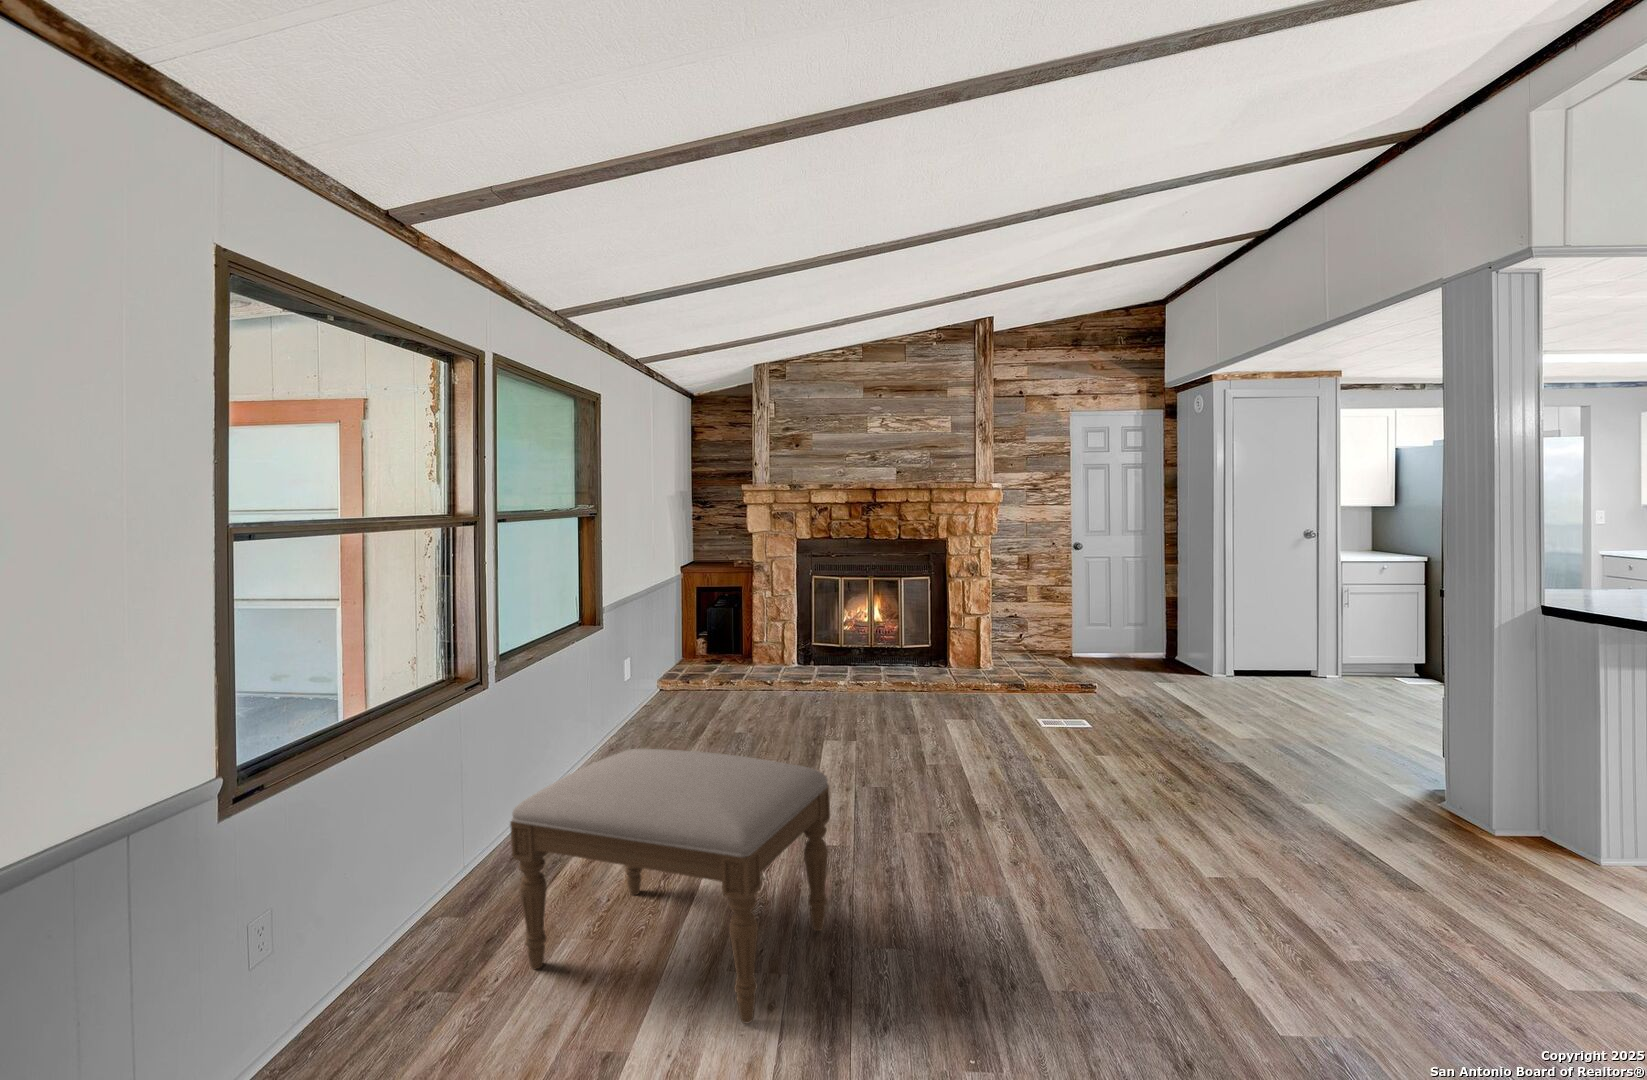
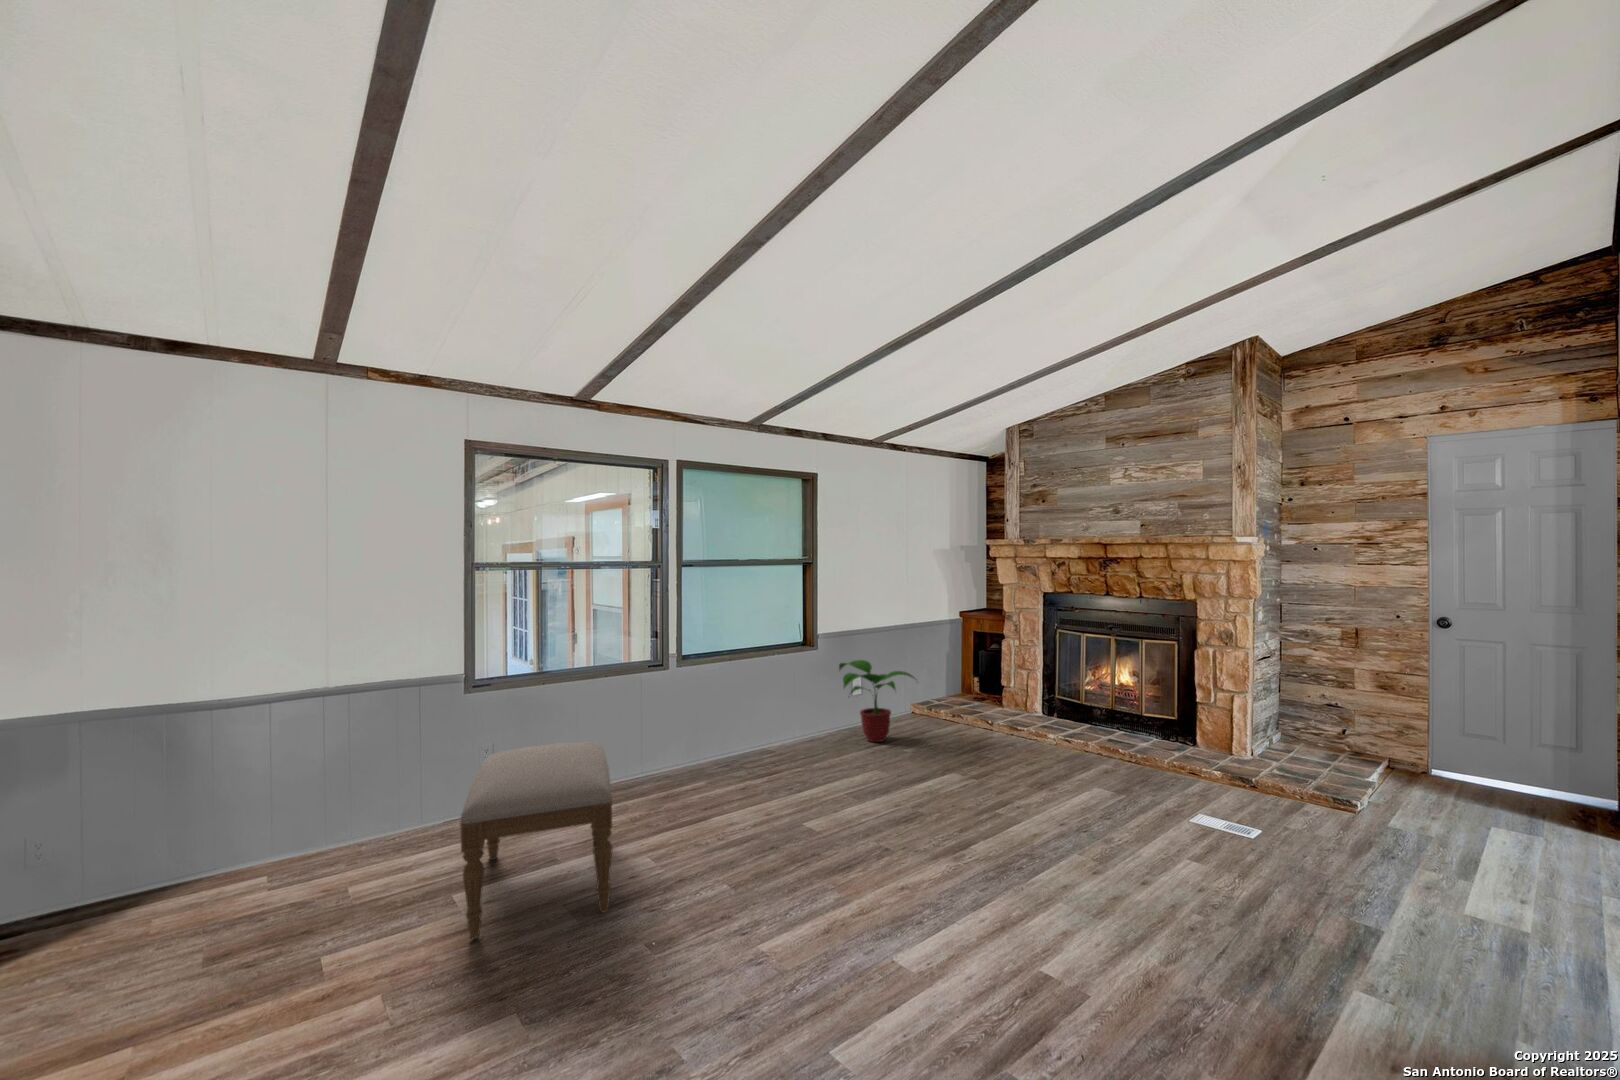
potted plant: none [631,628,734,721] -> present [839,660,914,742]

